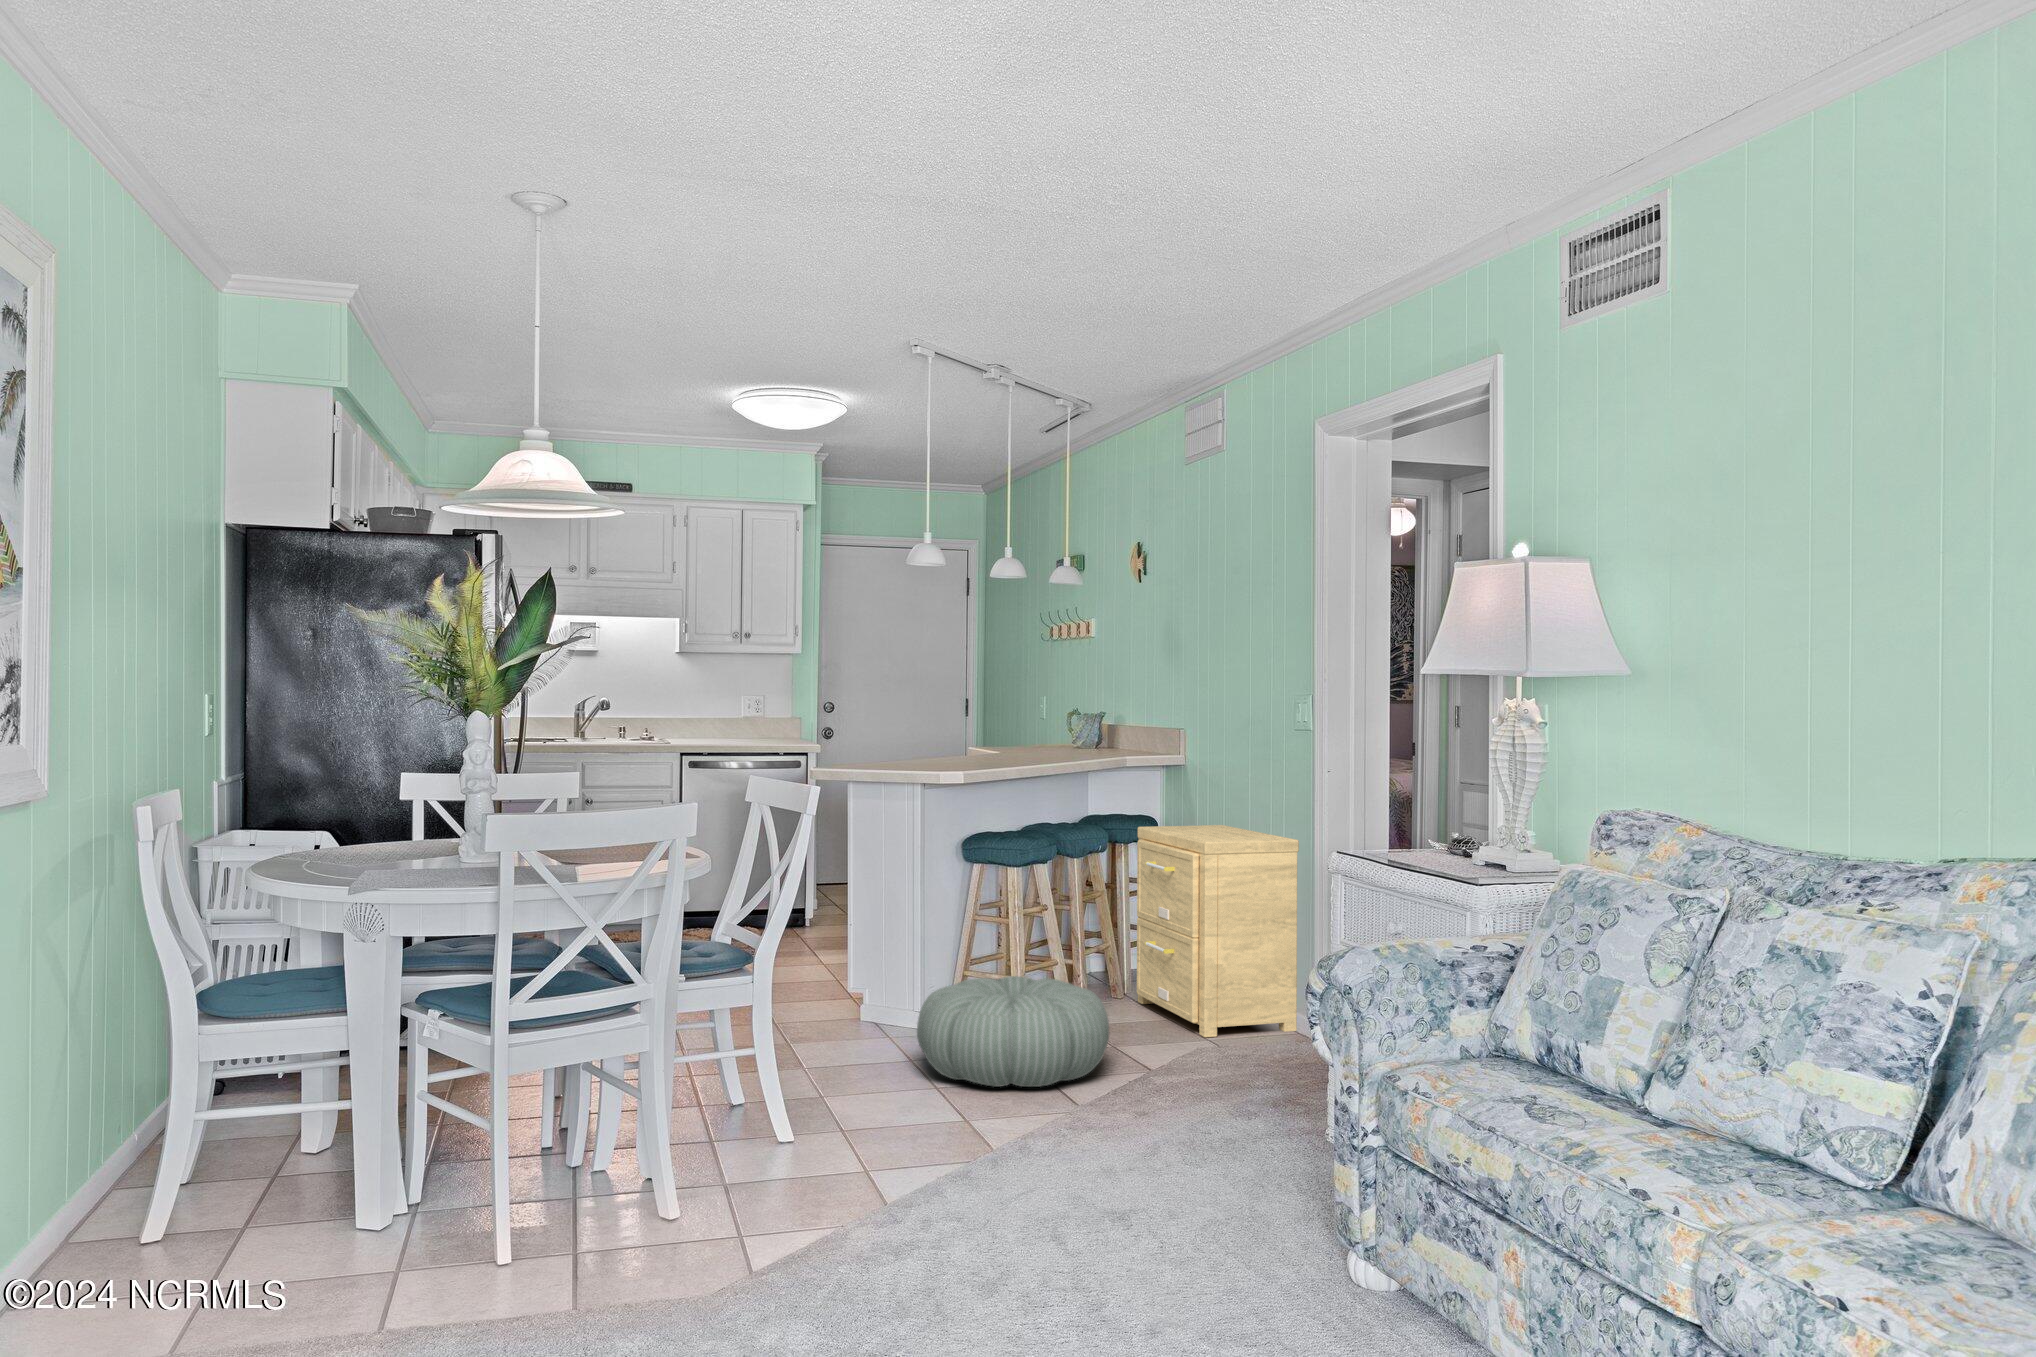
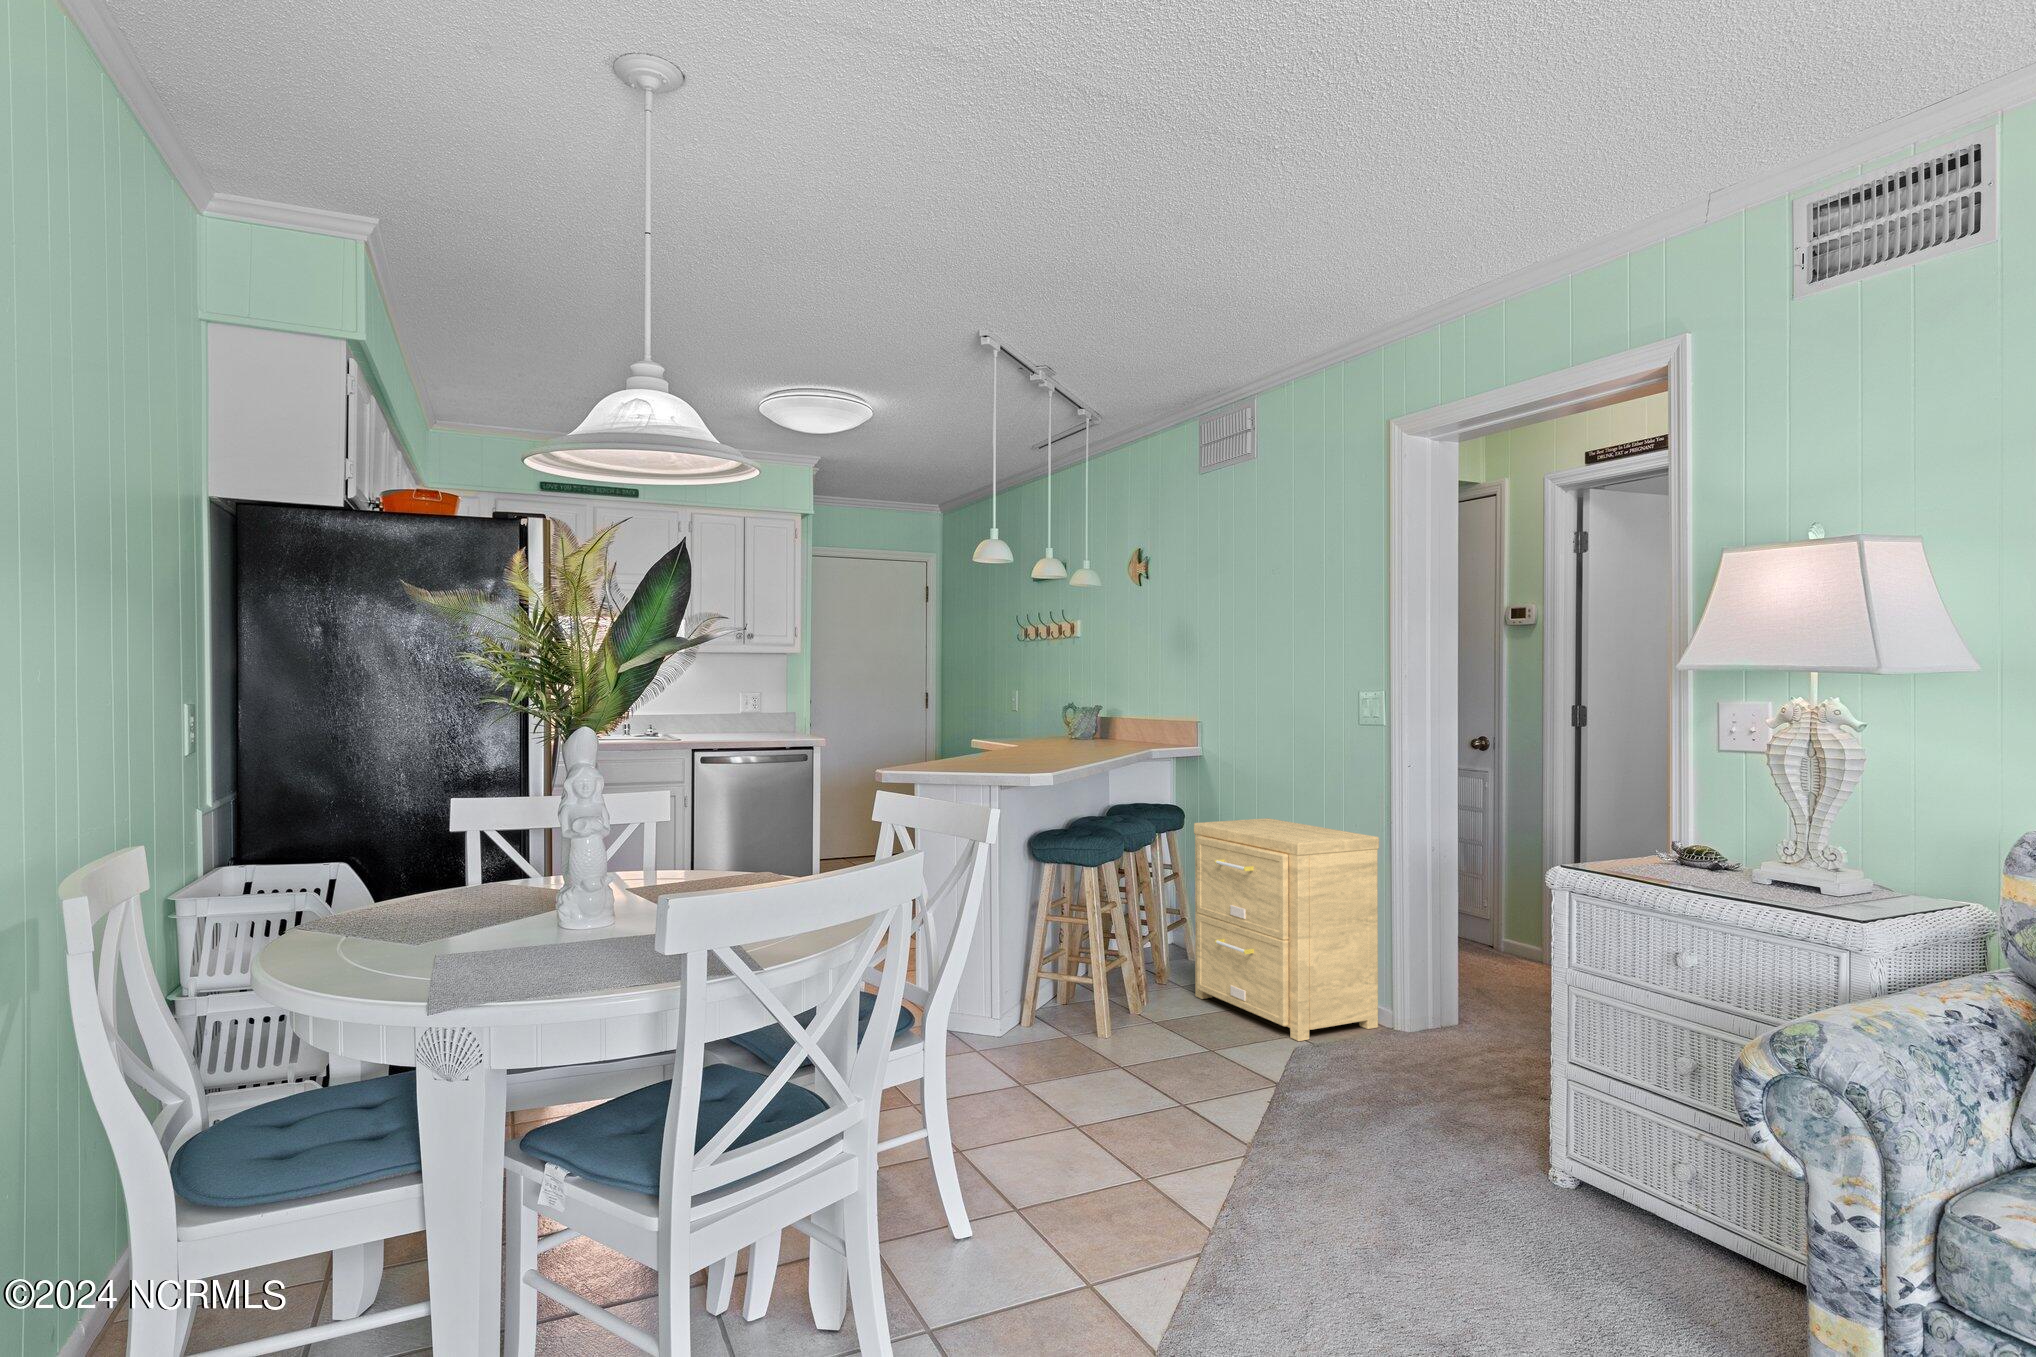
pouf: present [917,976,1109,1087] -> none [1039,994,1251,1130]

